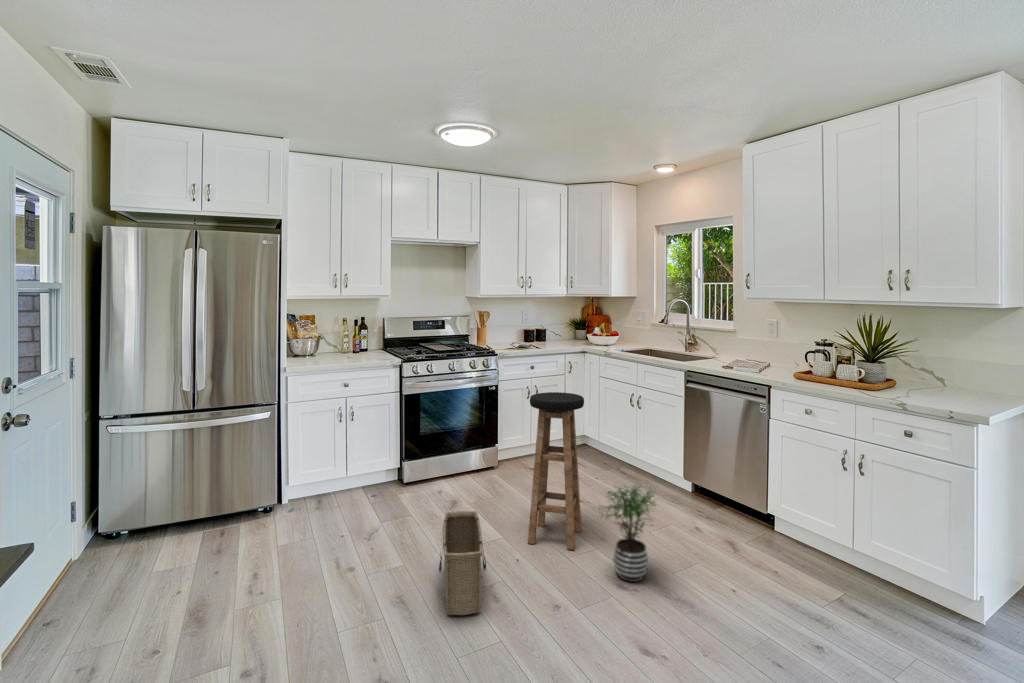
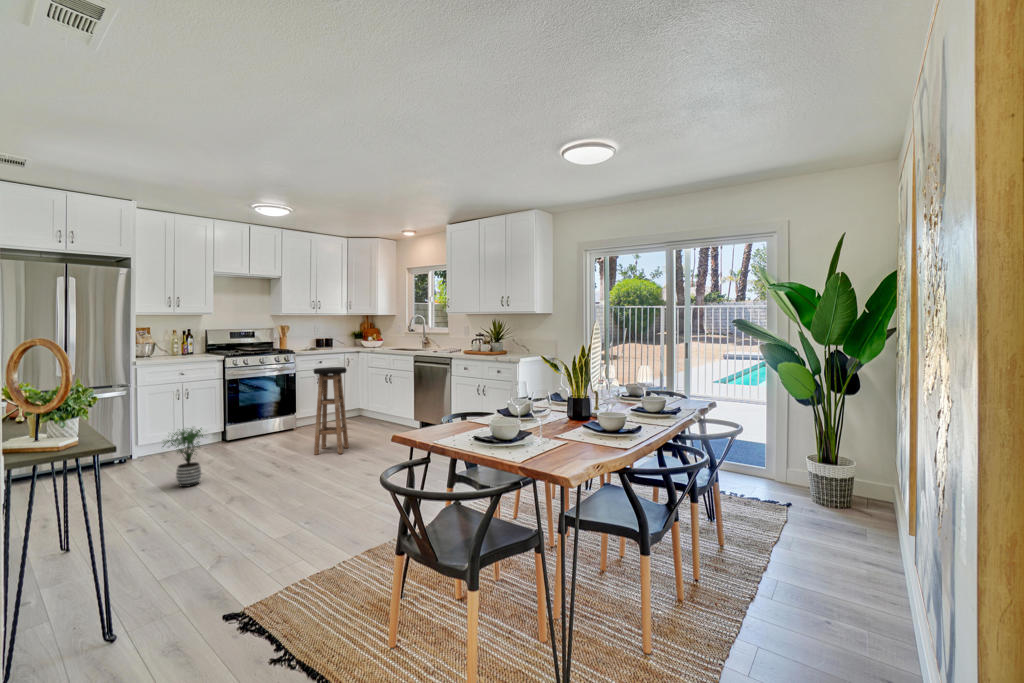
potted plant: present [599,485,655,582] -> present [162,428,203,487]
basket: present [439,511,486,615] -> none [257,433,286,479]

